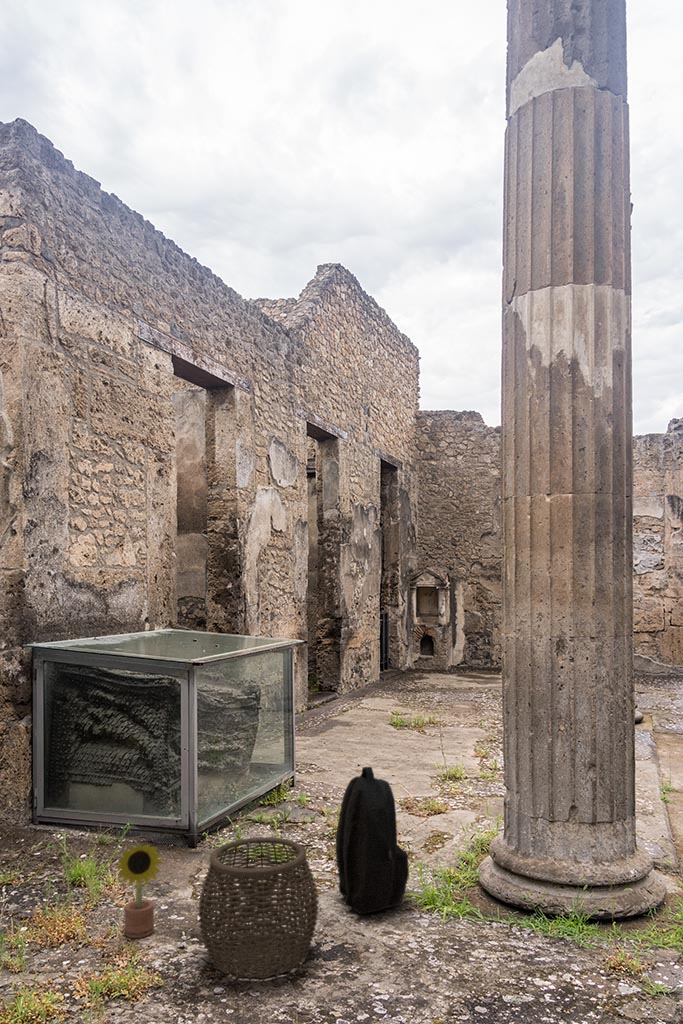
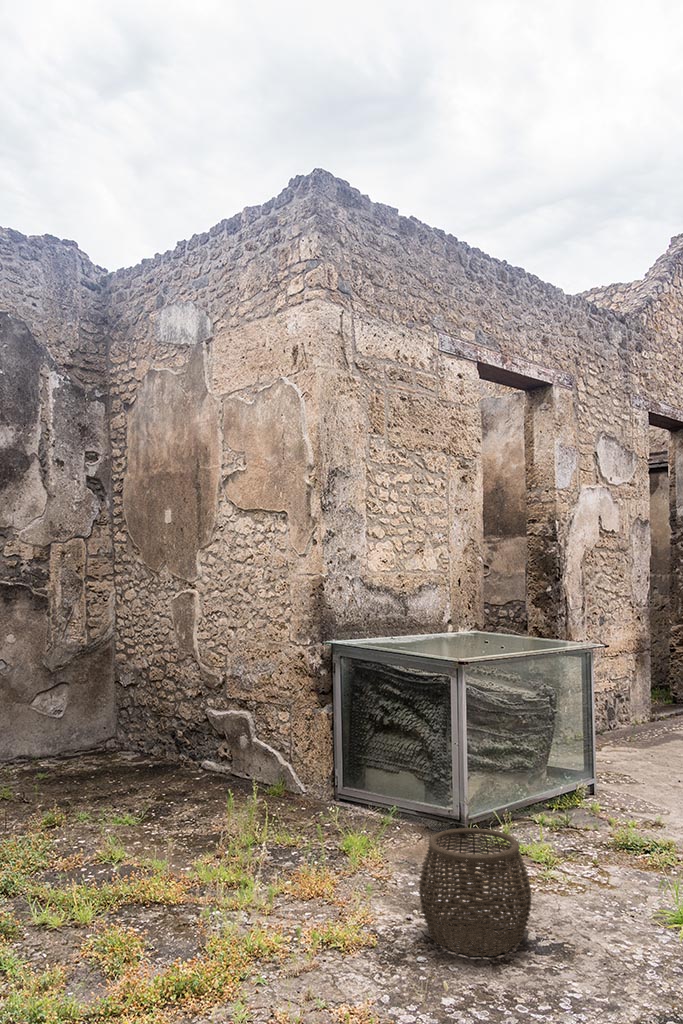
backpack: present [336,767,409,914] -> none [575,778,648,925]
decorative plant: present [116,843,163,938] -> none [359,816,401,901]

